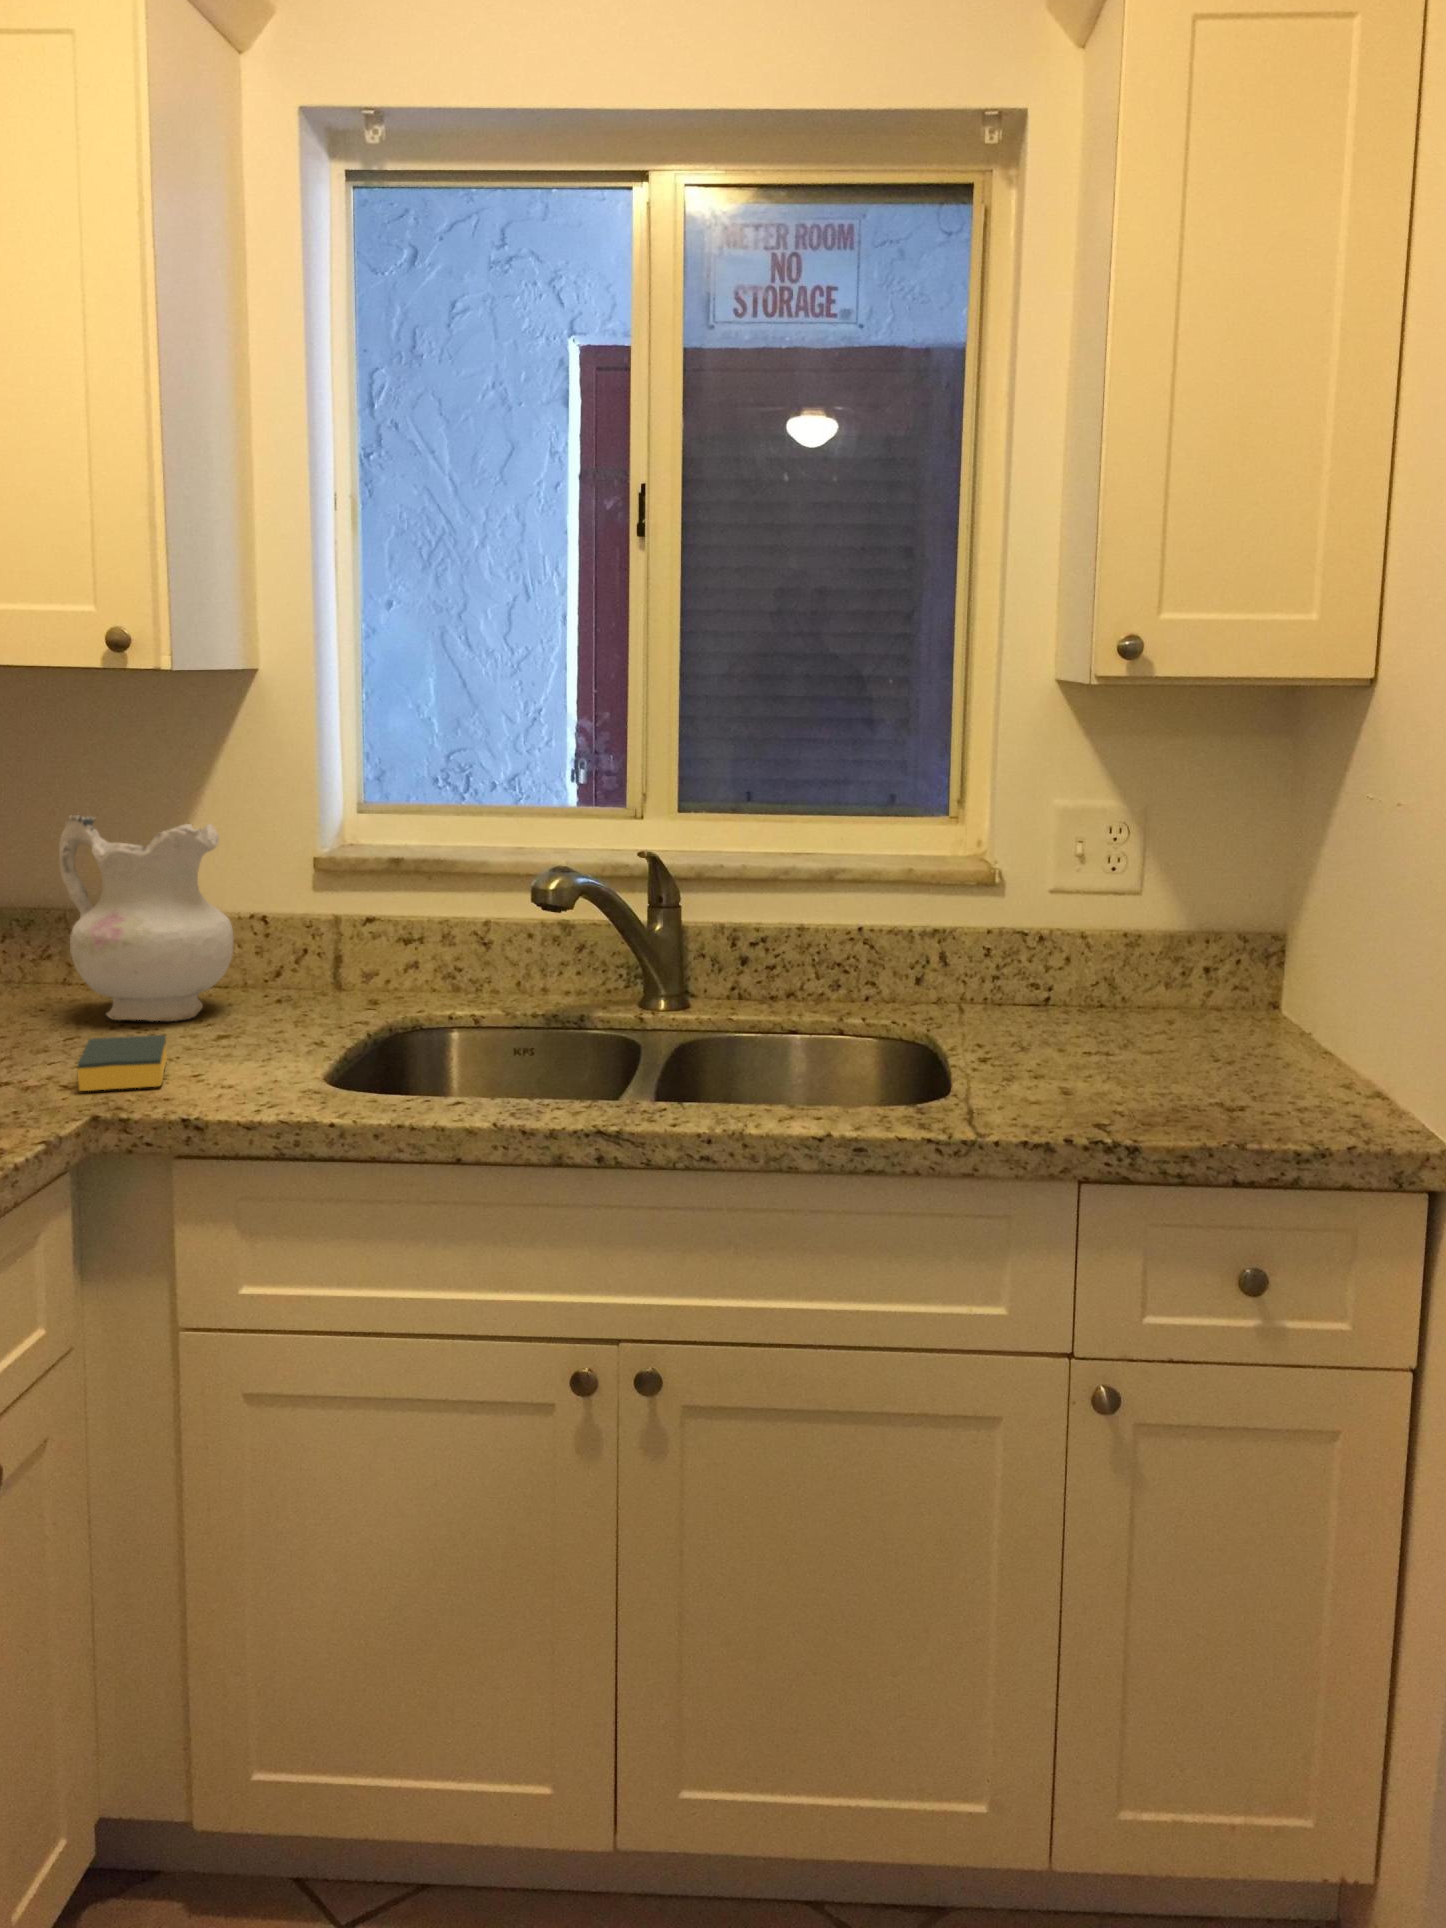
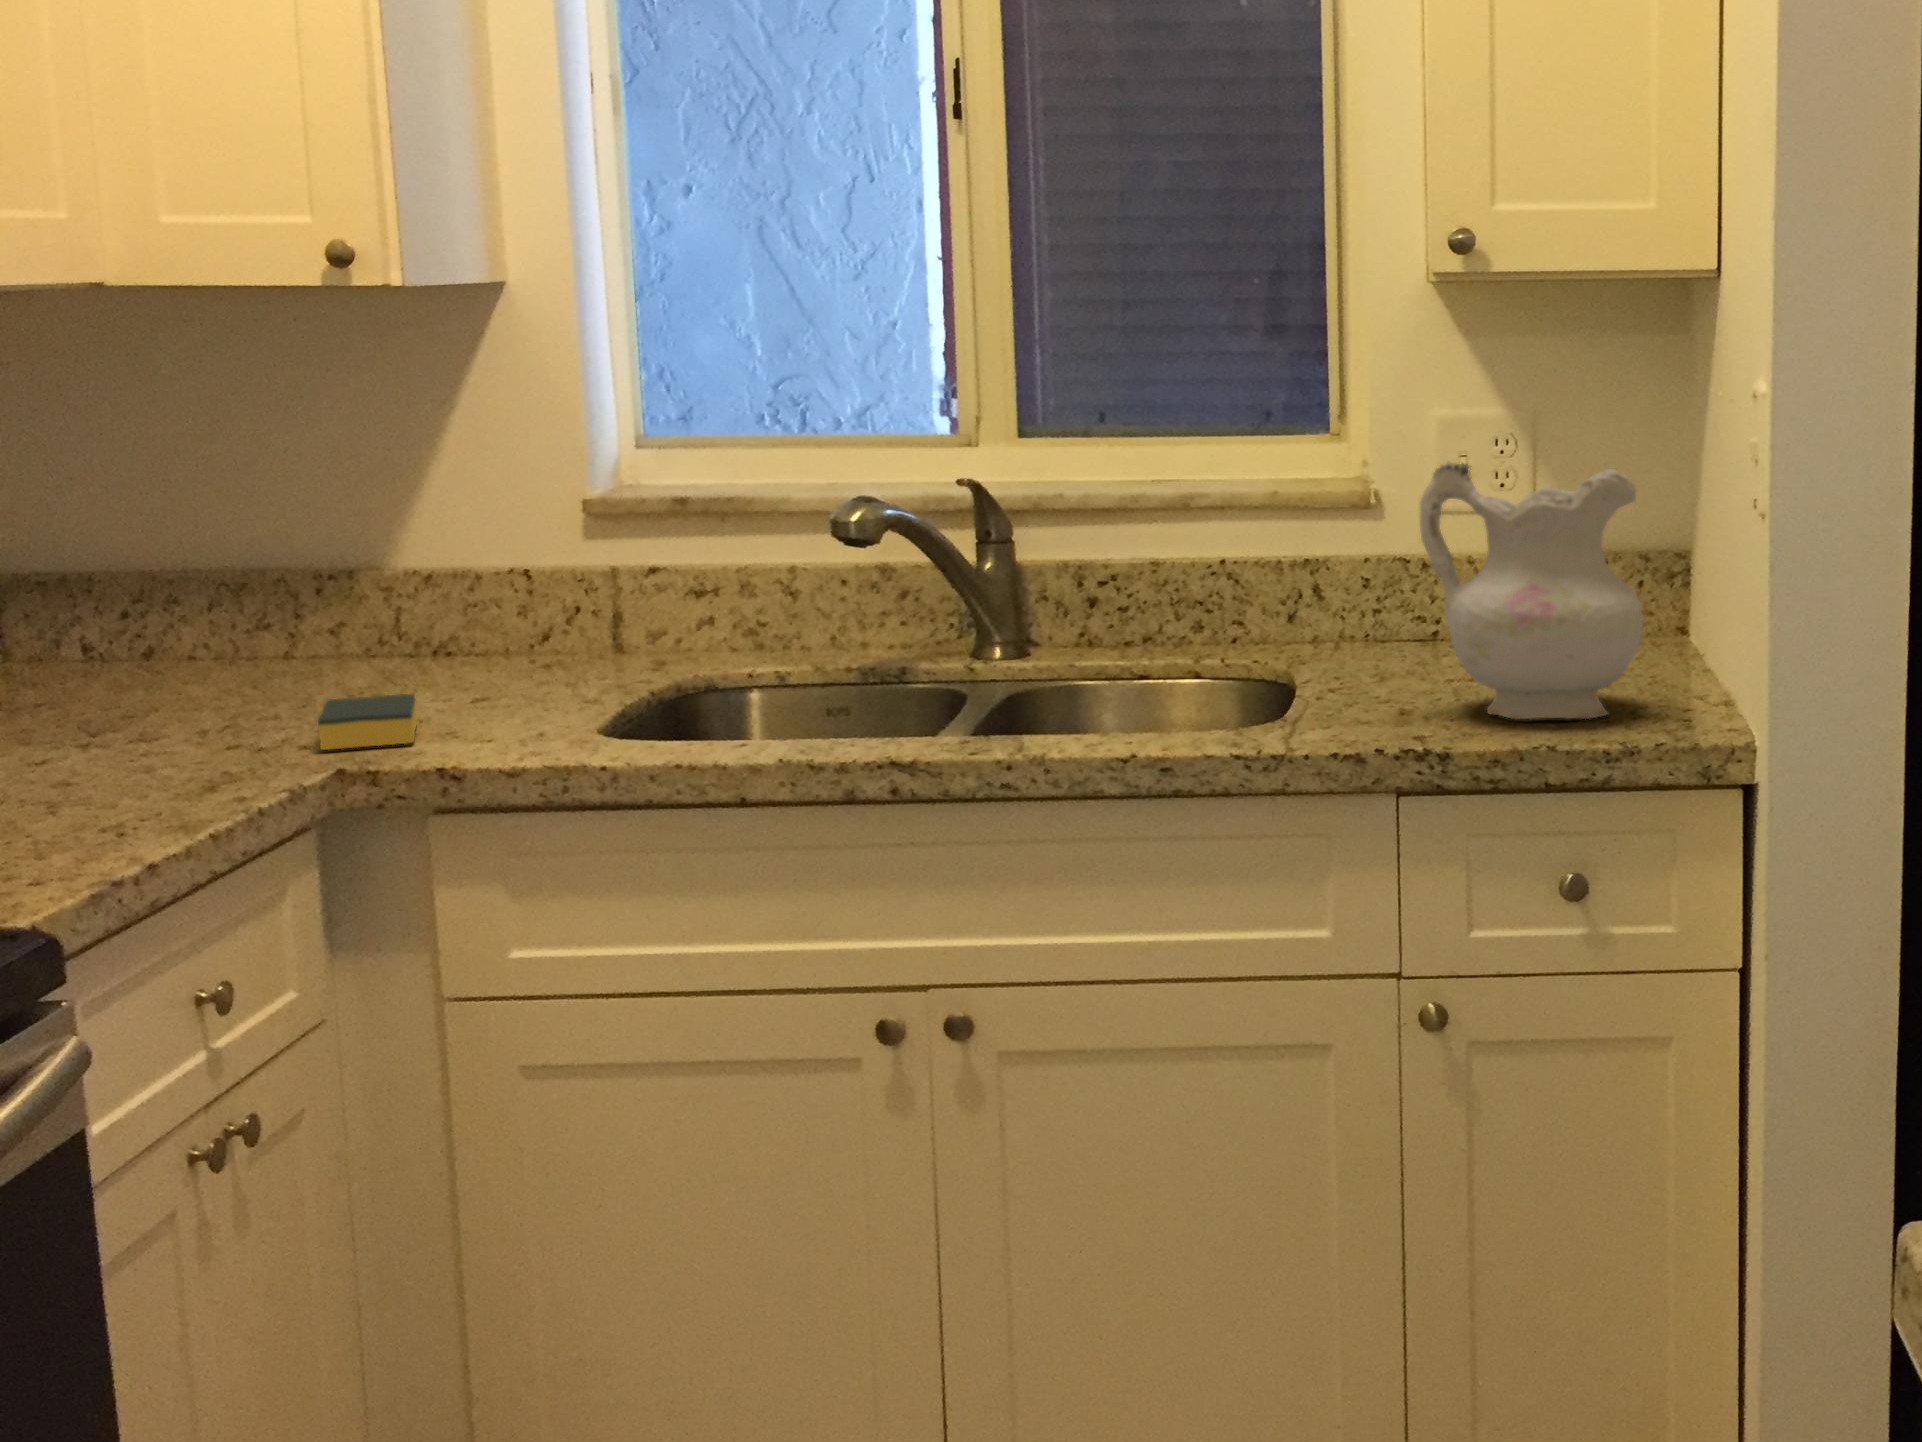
ceramic pitcher: present [59,815,234,1021] -> present [1420,462,1643,719]

